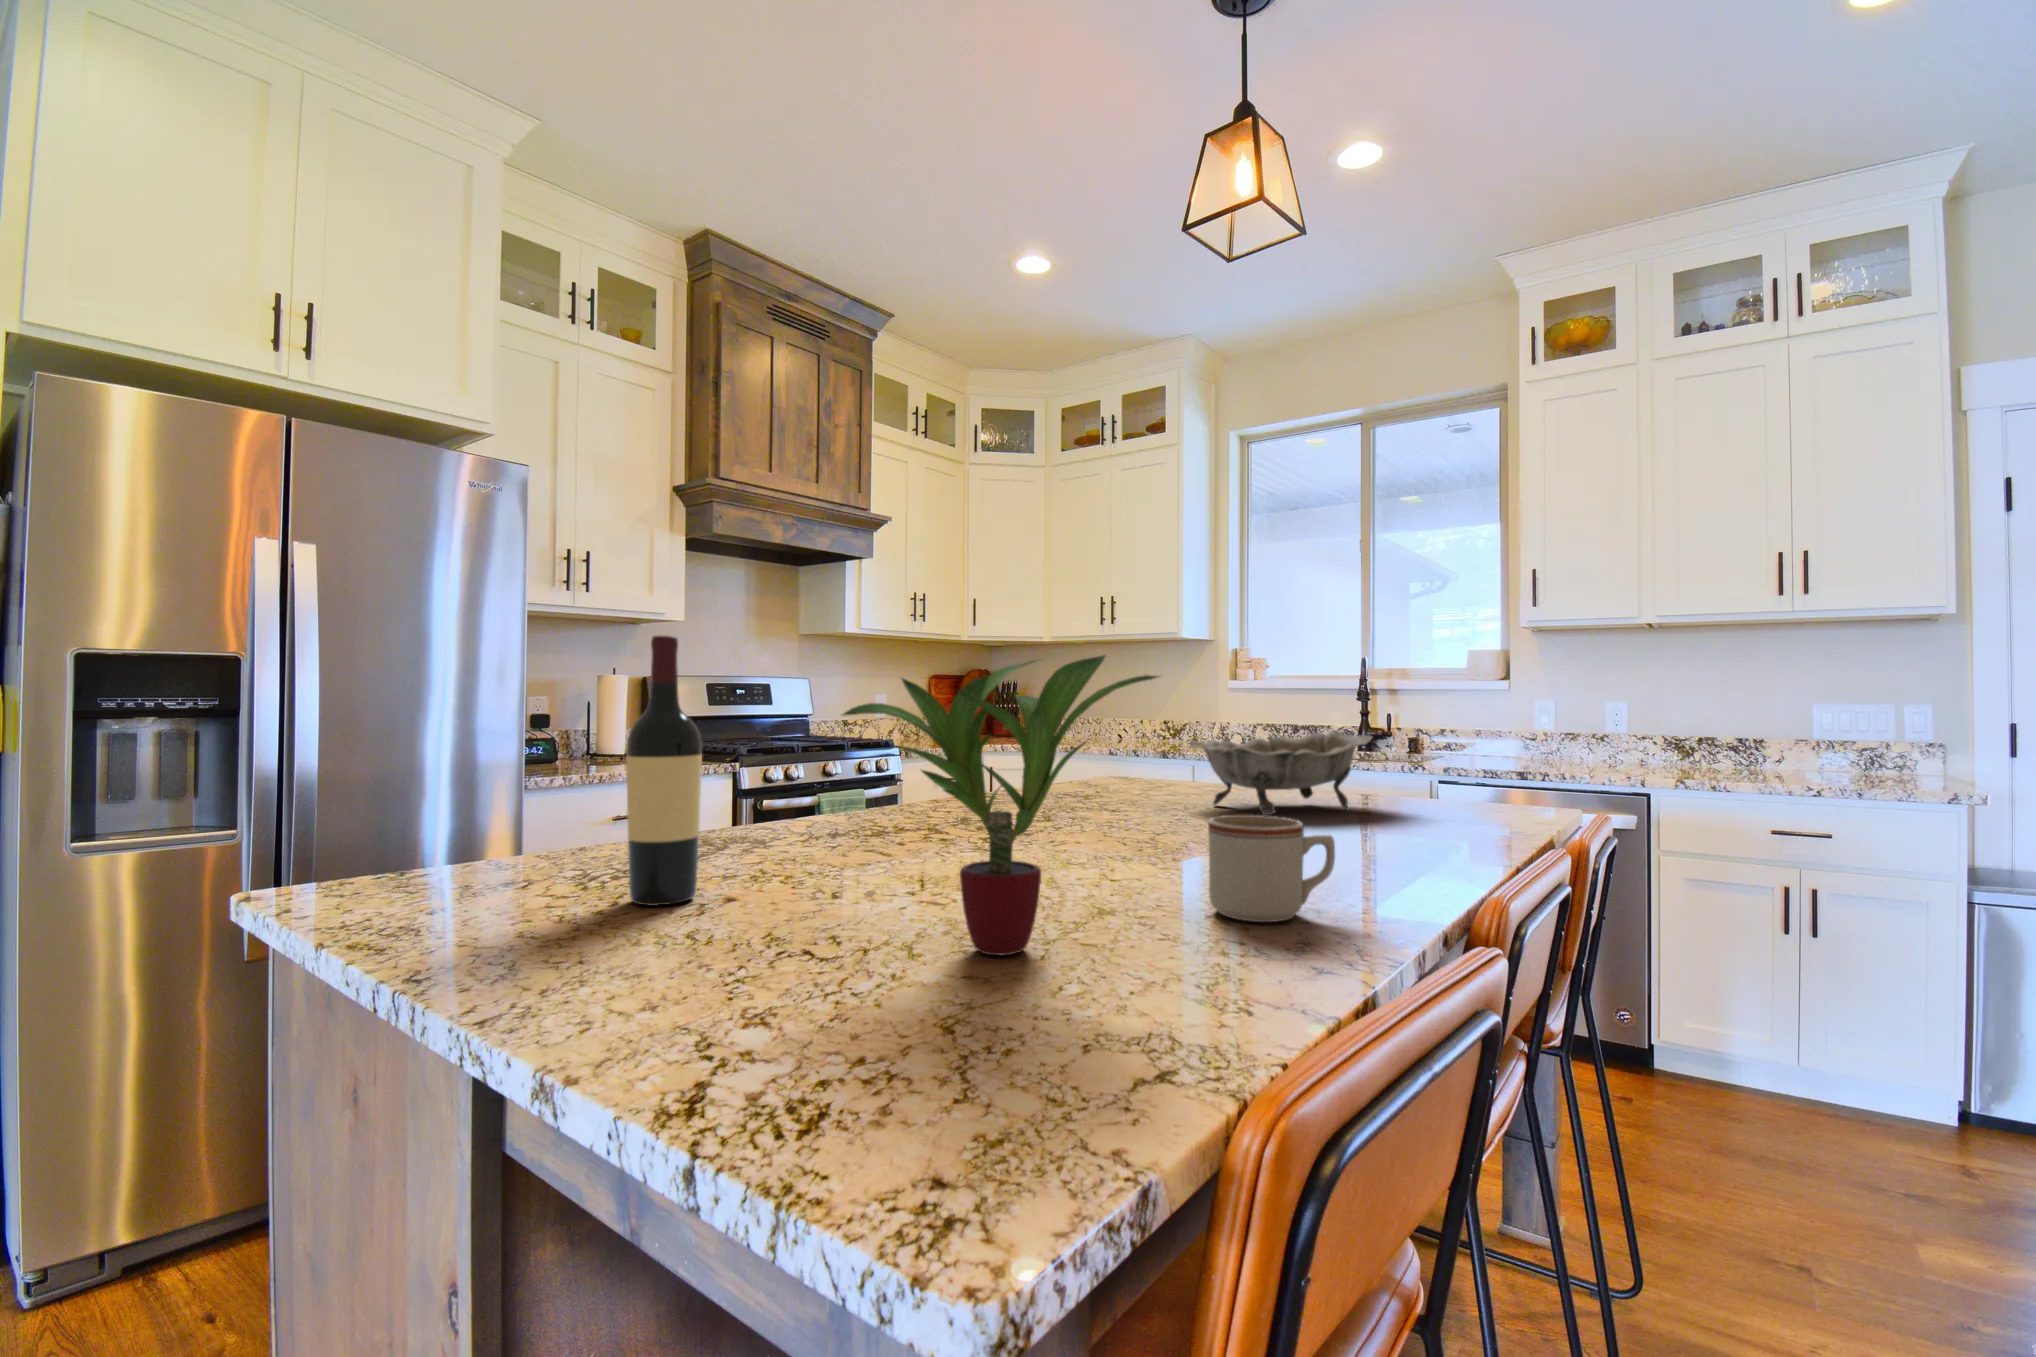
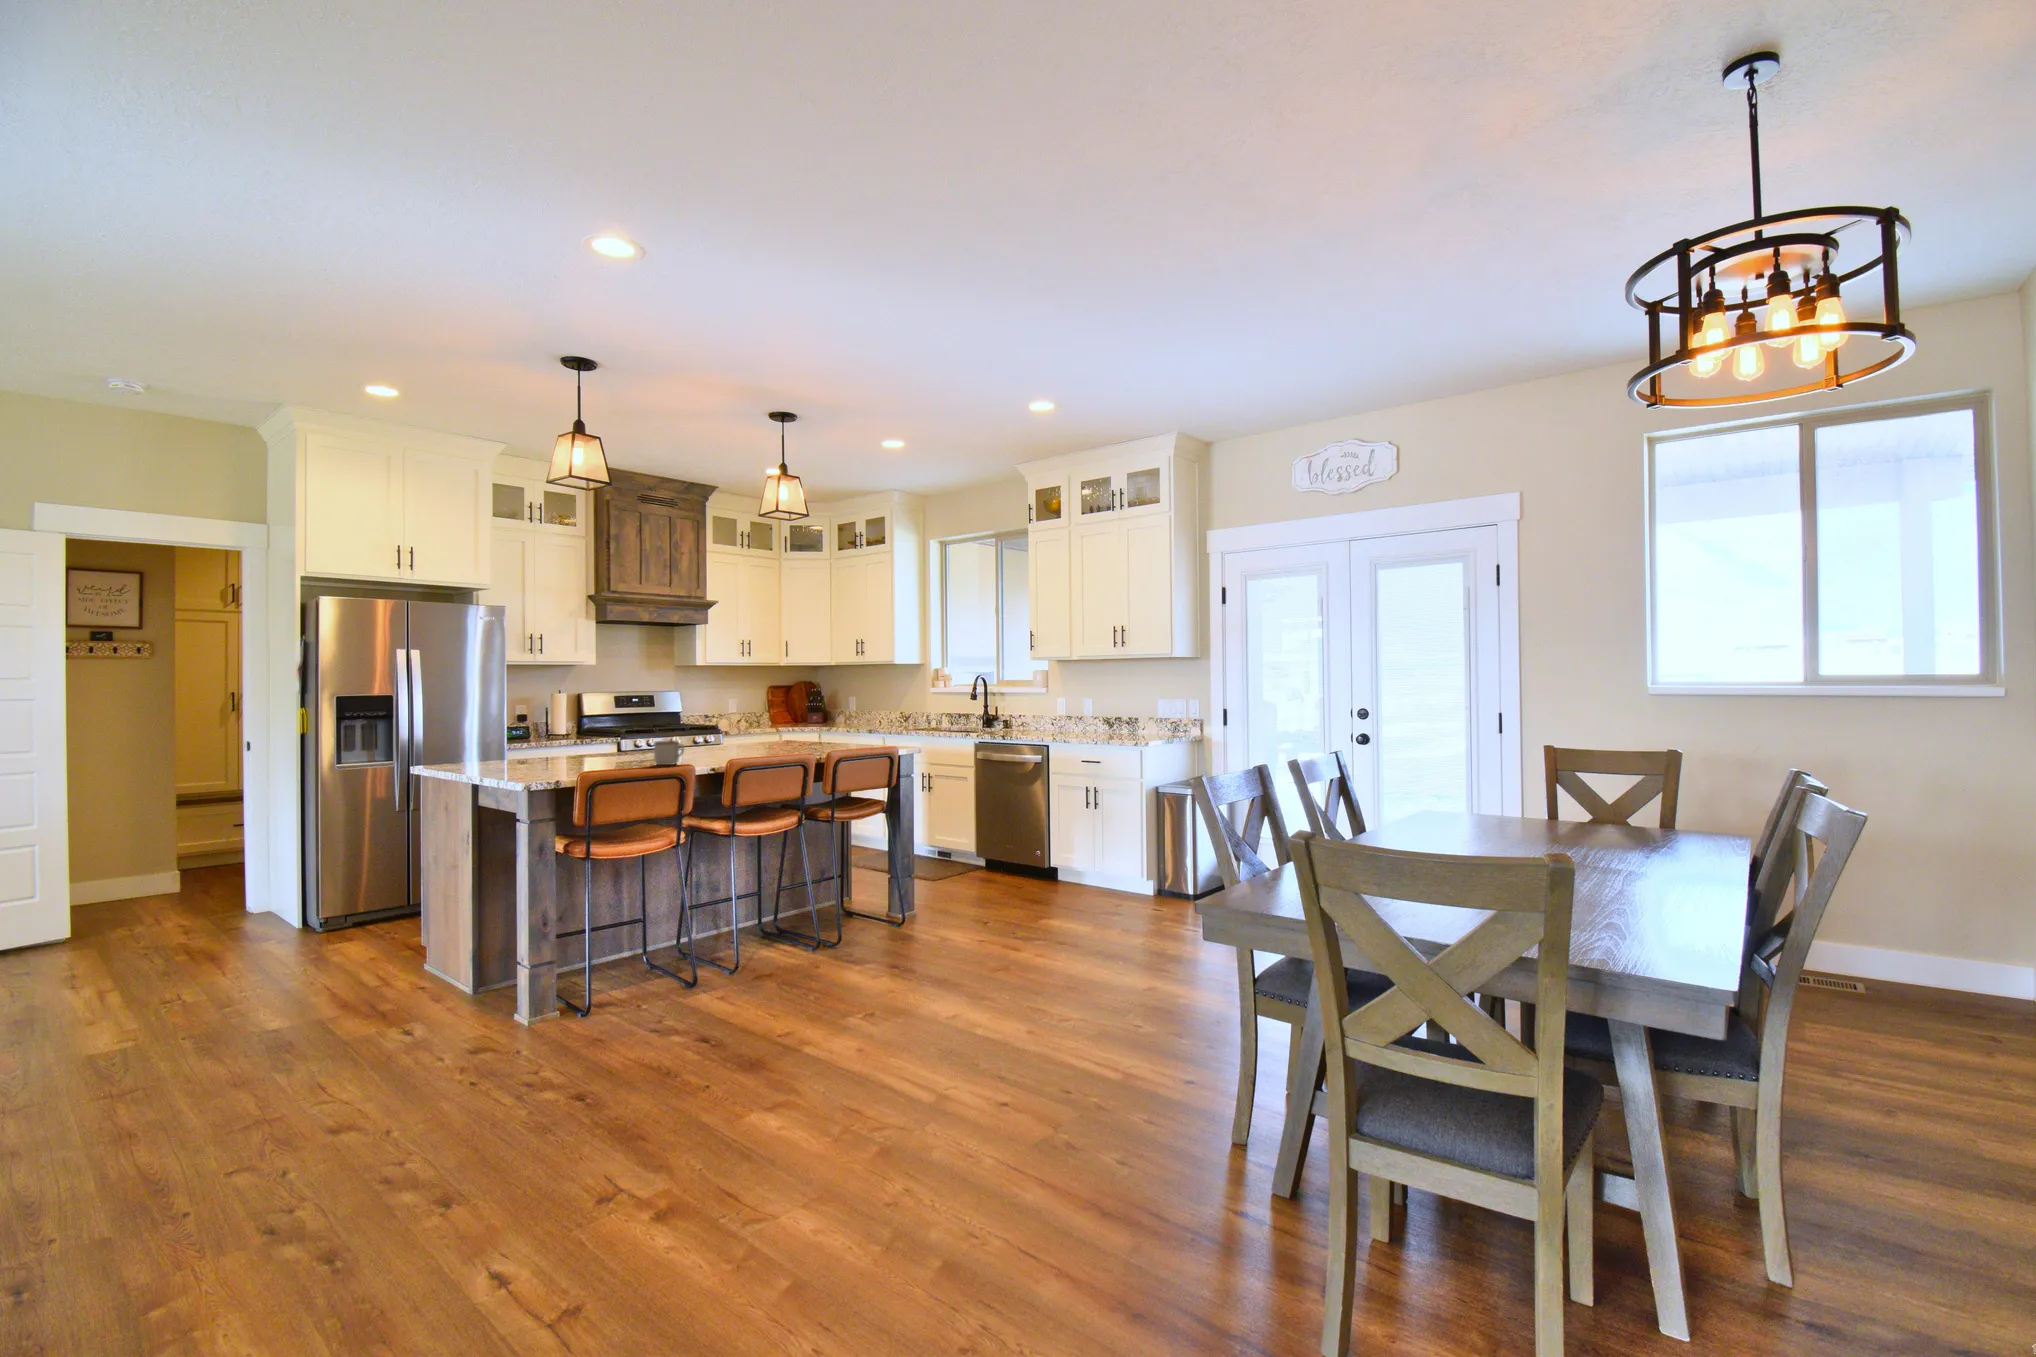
wine bottle: present [626,636,702,906] -> none [512,696,532,765]
potted plant: present [843,655,1158,955] -> none [547,702,626,769]
decorative bowl: present [1188,732,1372,815] -> none [754,718,828,750]

